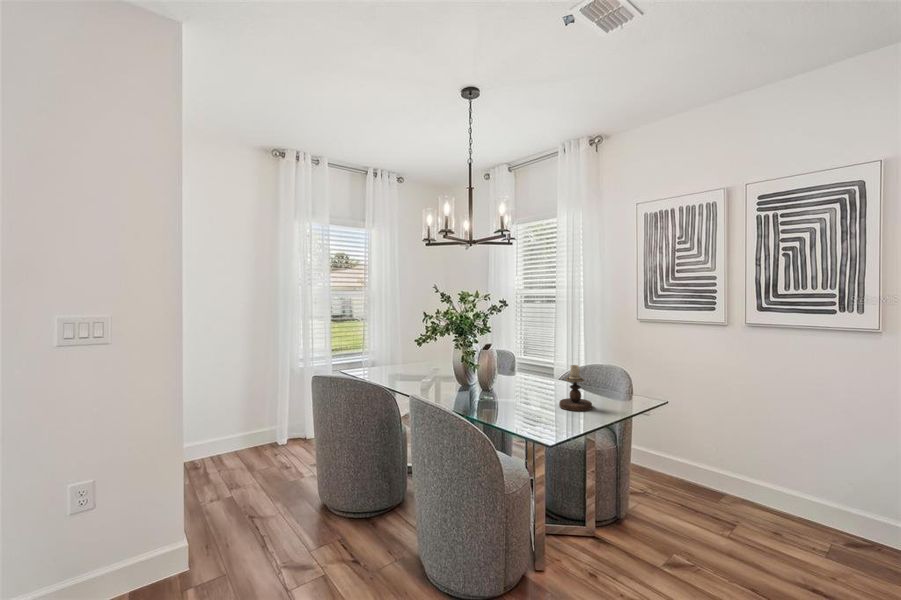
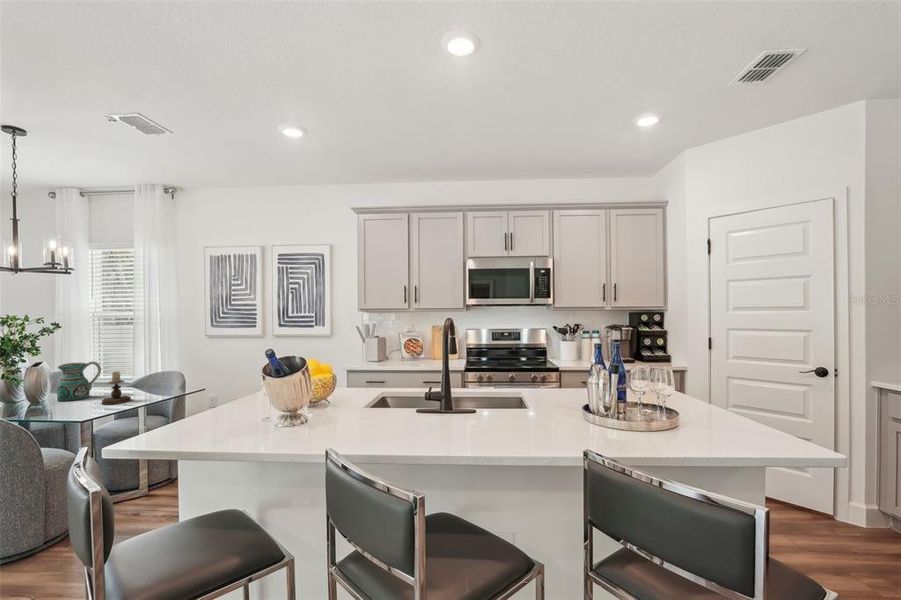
ceramic pitcher: none [506,346,547,393] -> present [57,362,101,401]

